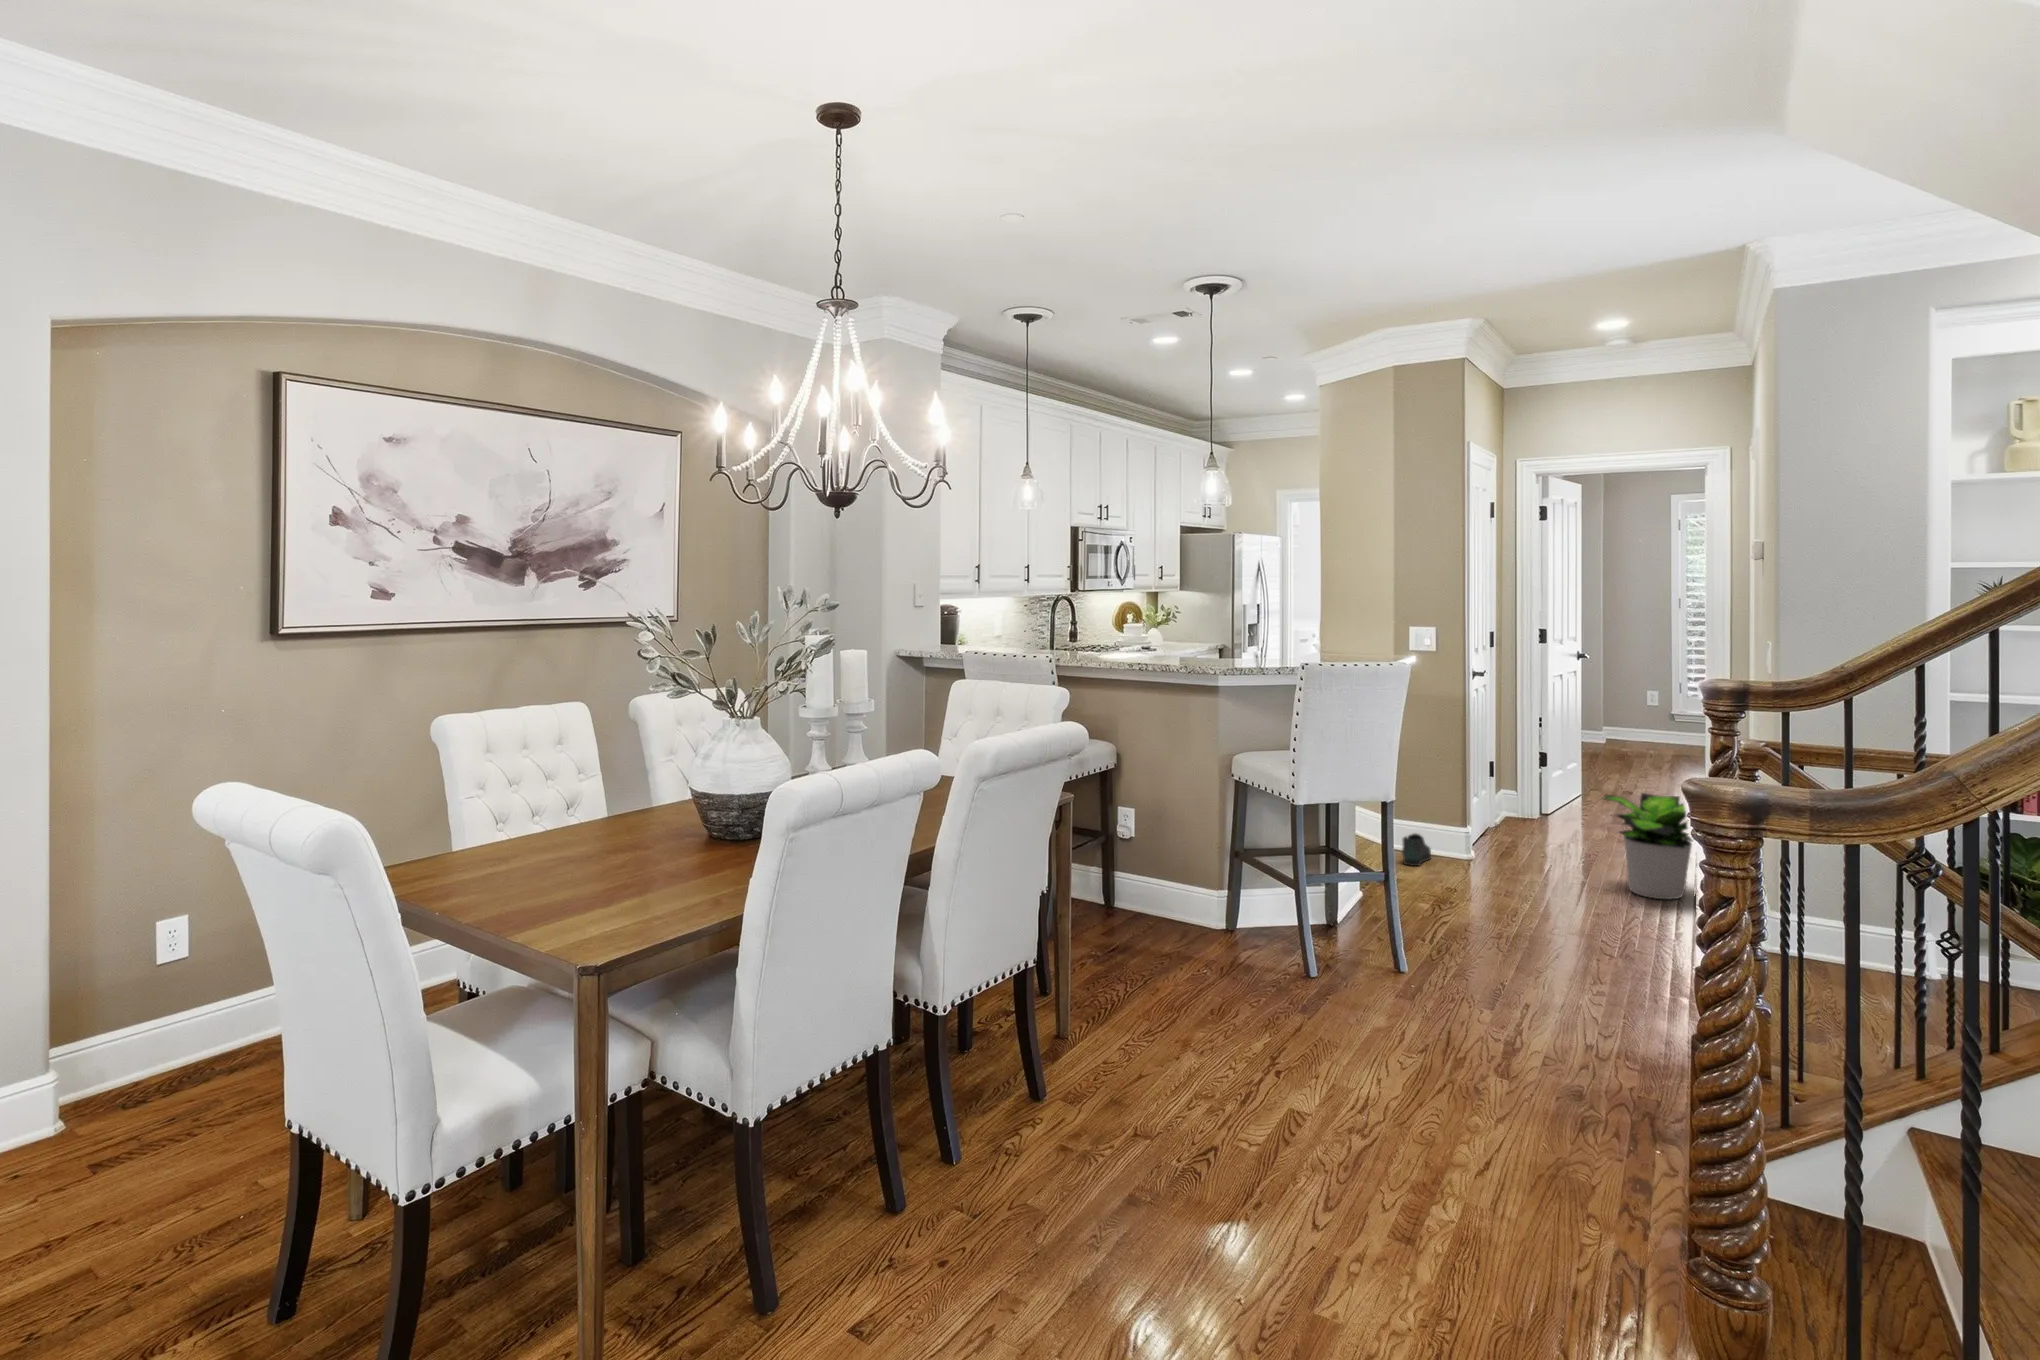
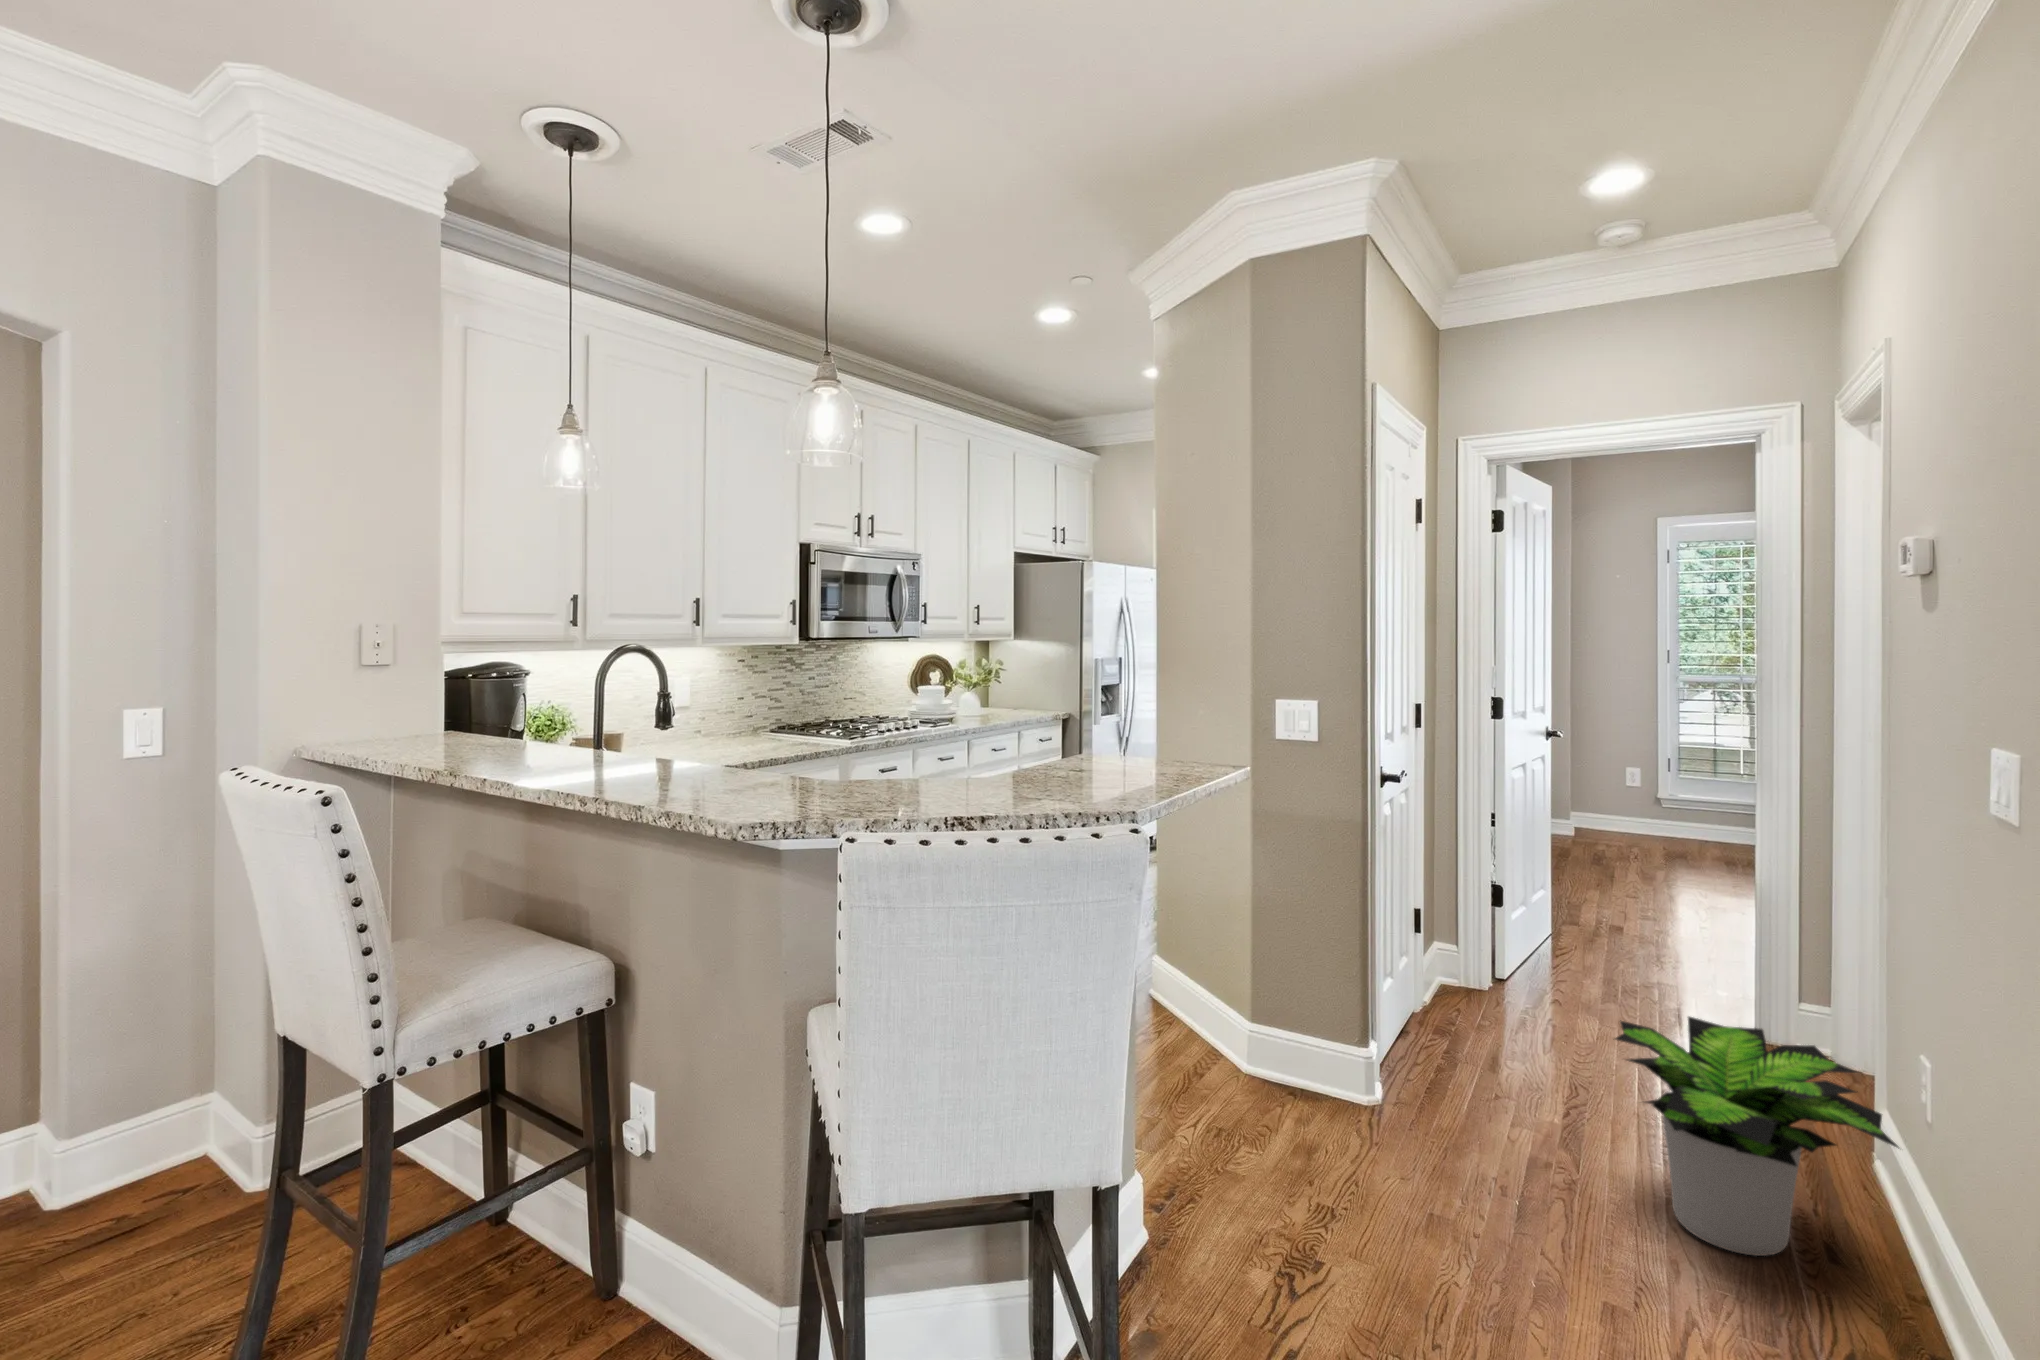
shoe: present [1402,833,1431,866] -> none [1260,1061,1313,1126]

